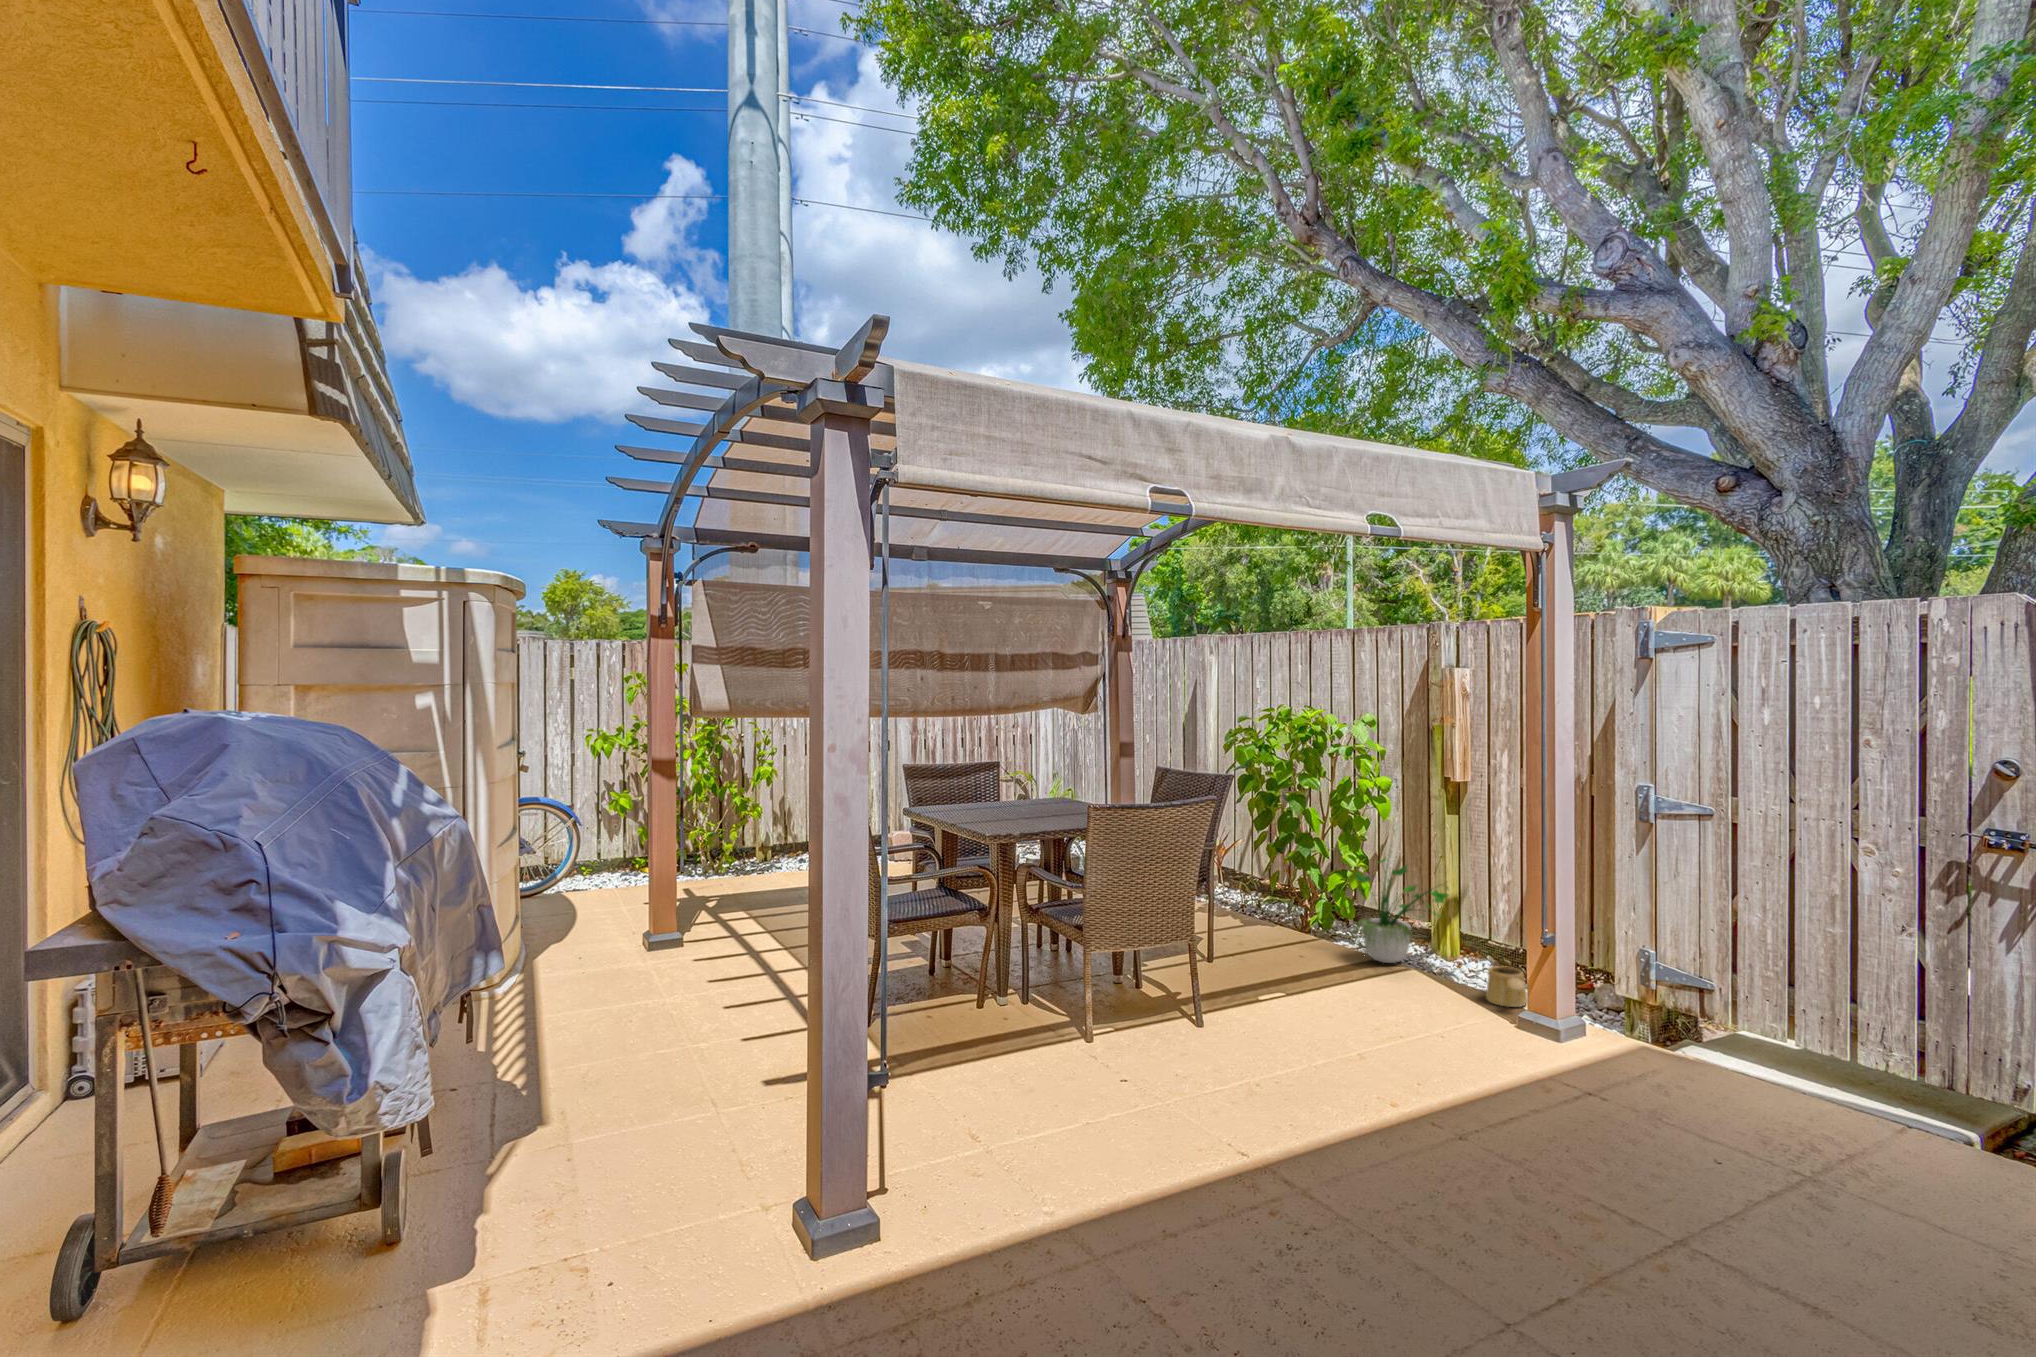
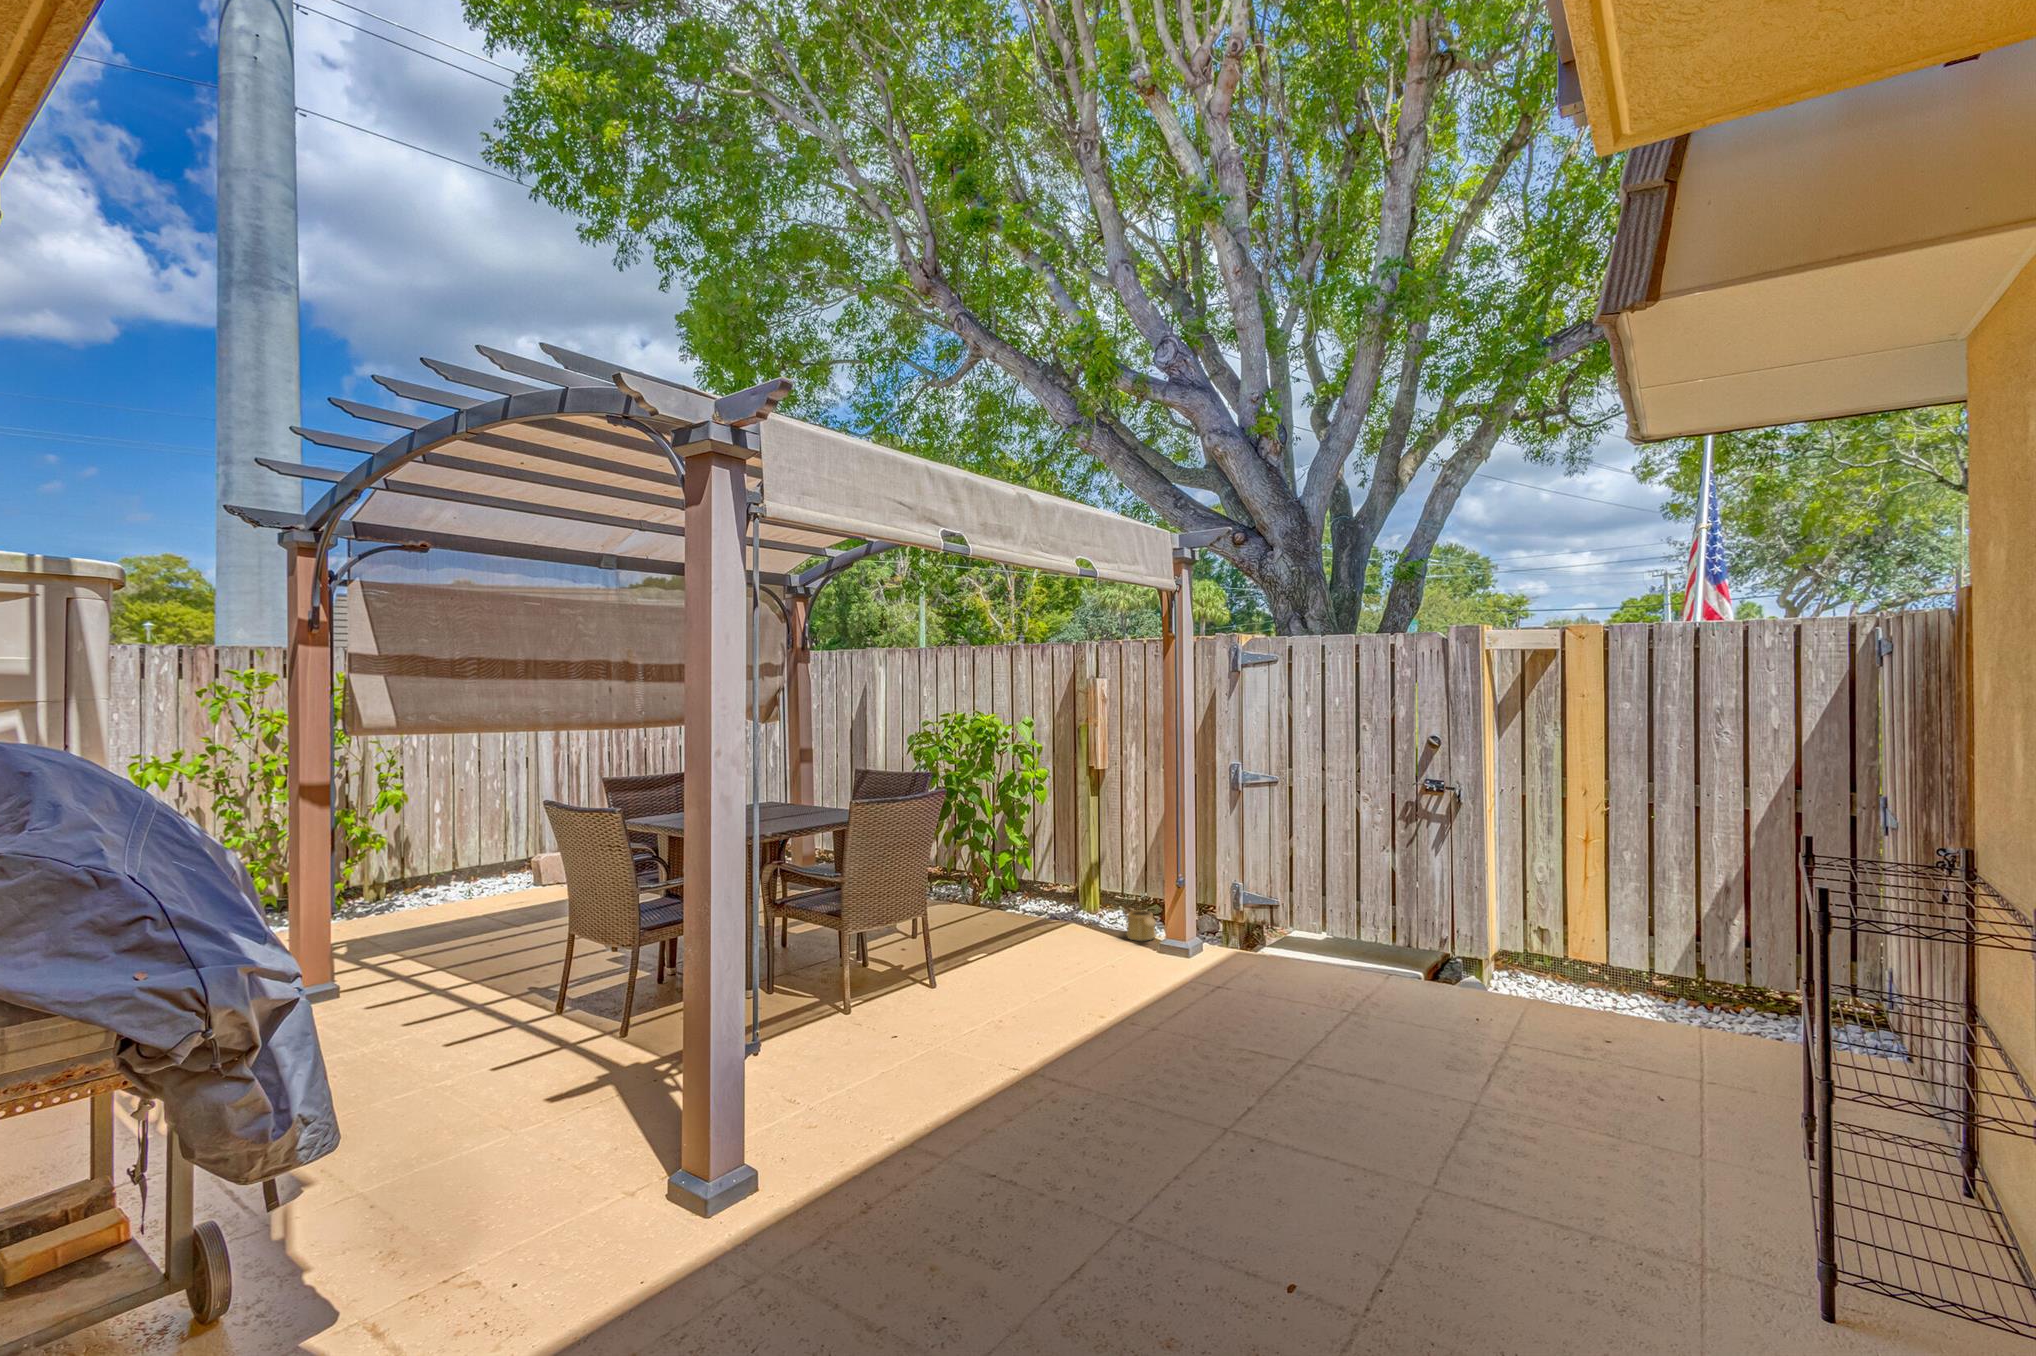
potted plant: present [1354,857,1448,963] -> none [1018,815,1099,921]

